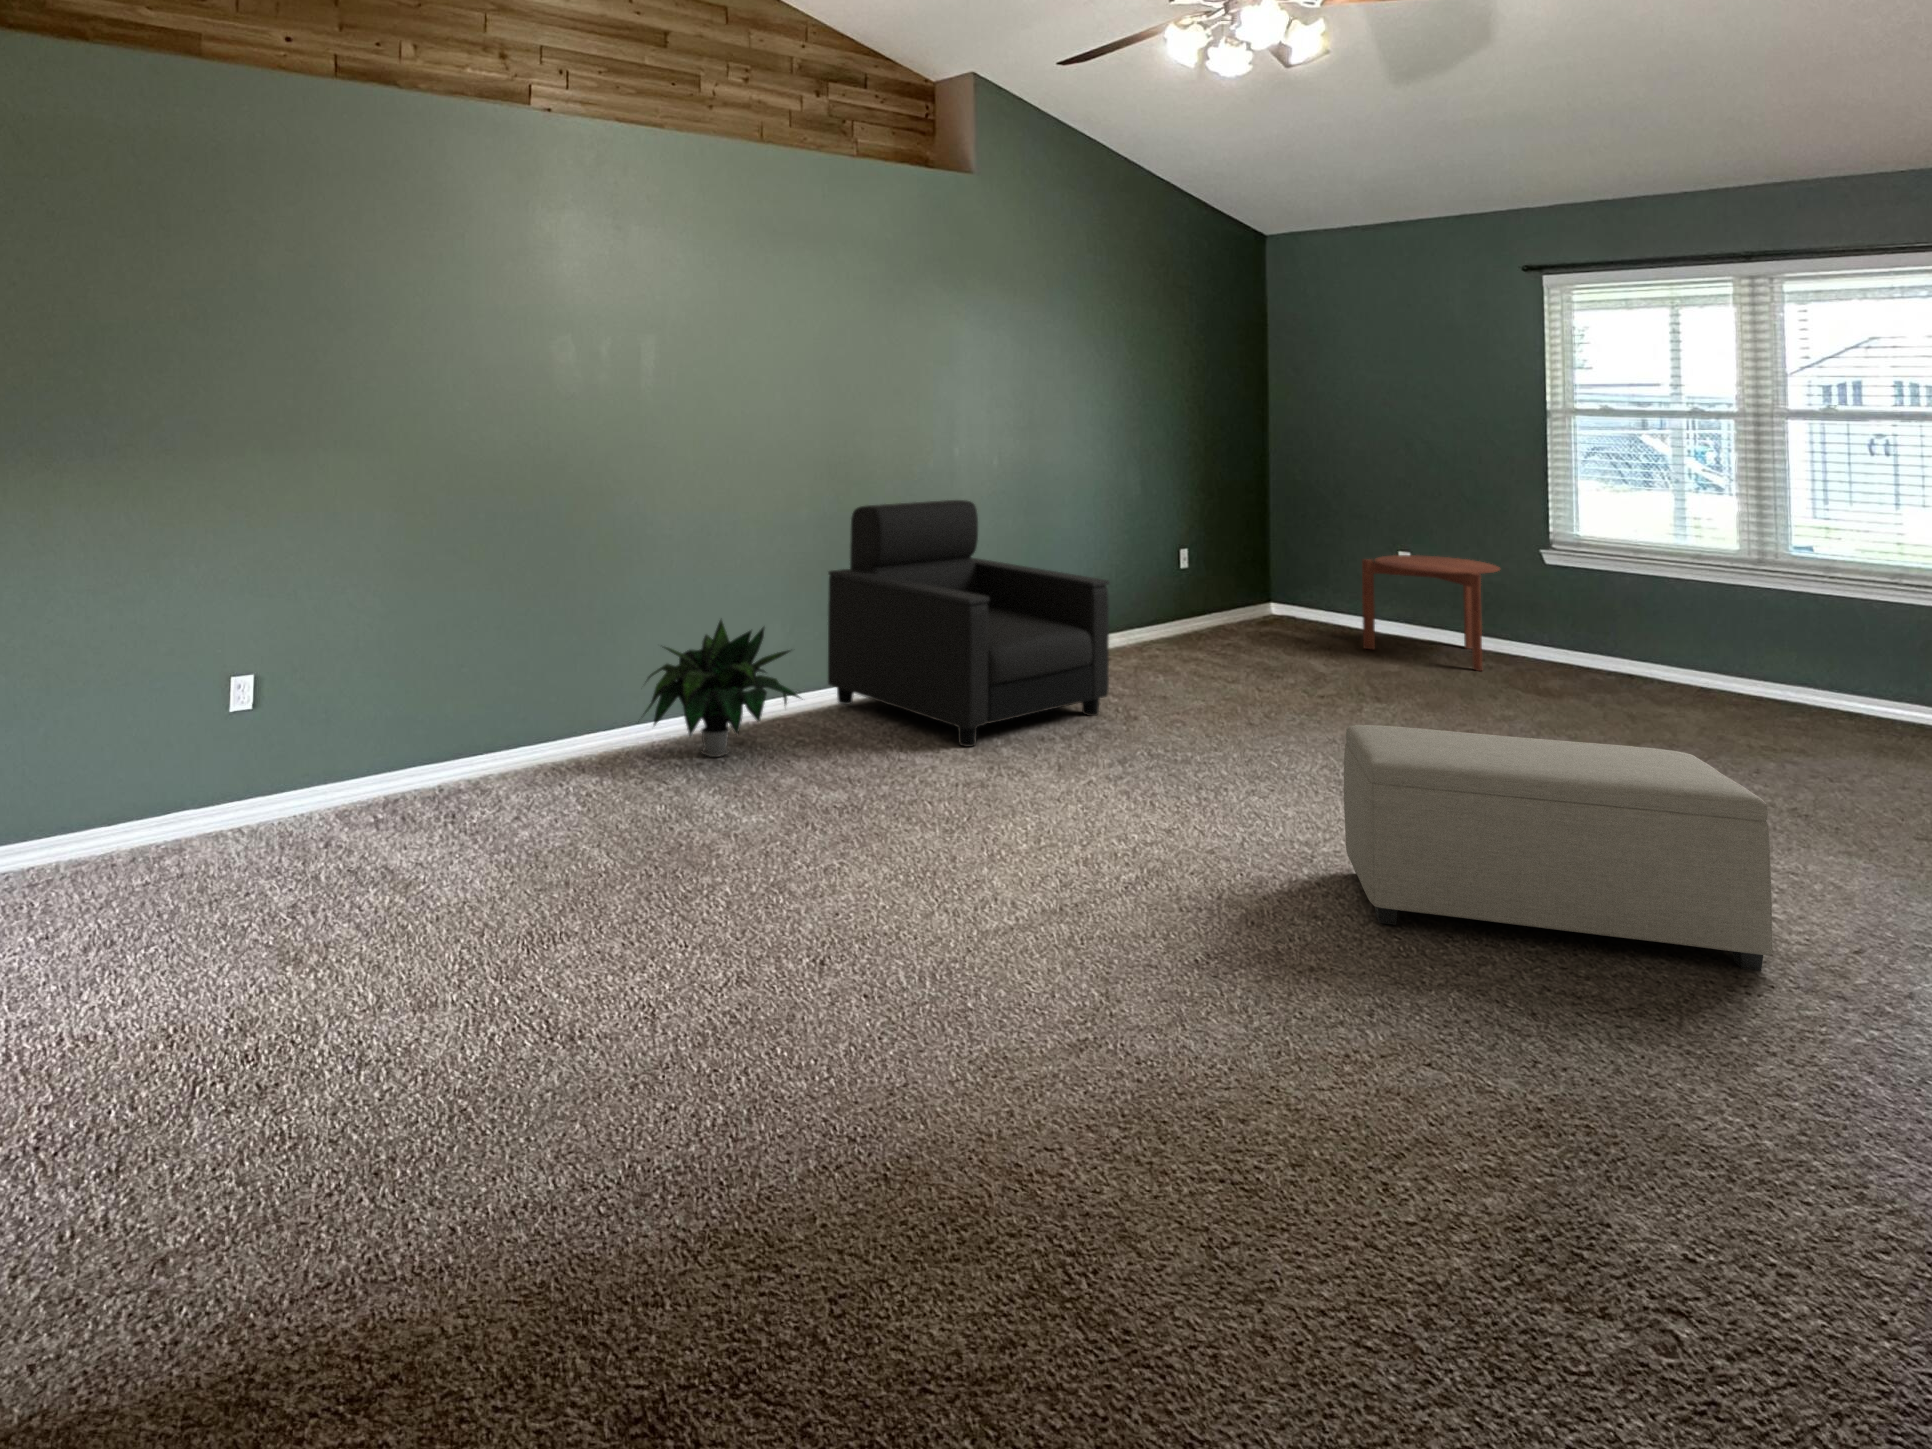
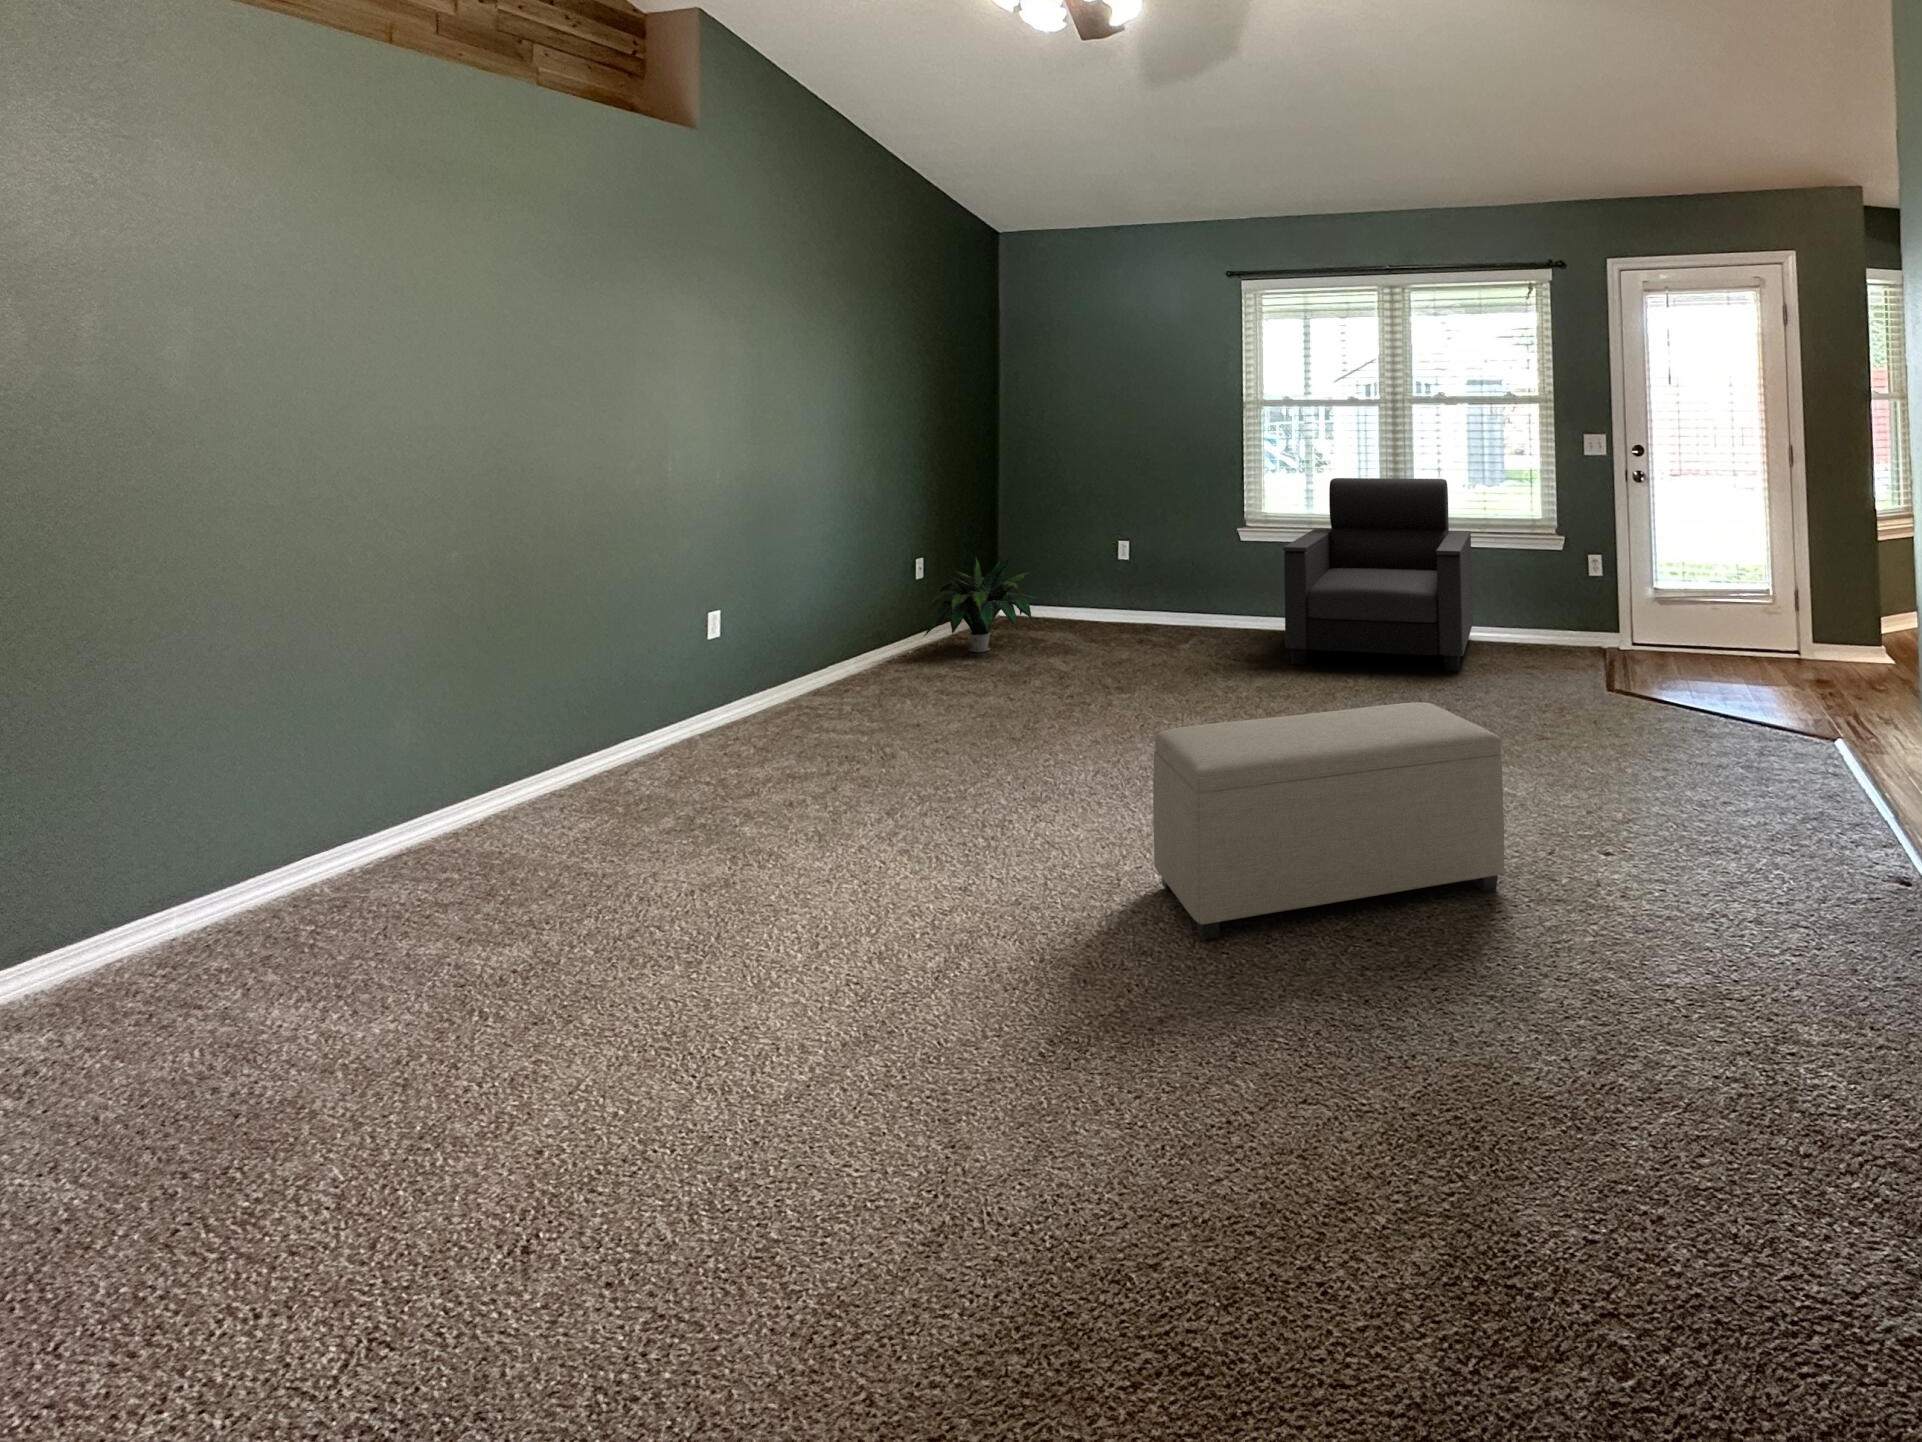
armchair: present [828,500,1109,747] -> present [1283,478,1473,672]
side table: present [1362,555,1500,671] -> none [1096,544,1212,648]
potted plant: present [645,620,800,757] -> present [924,556,1043,652]

